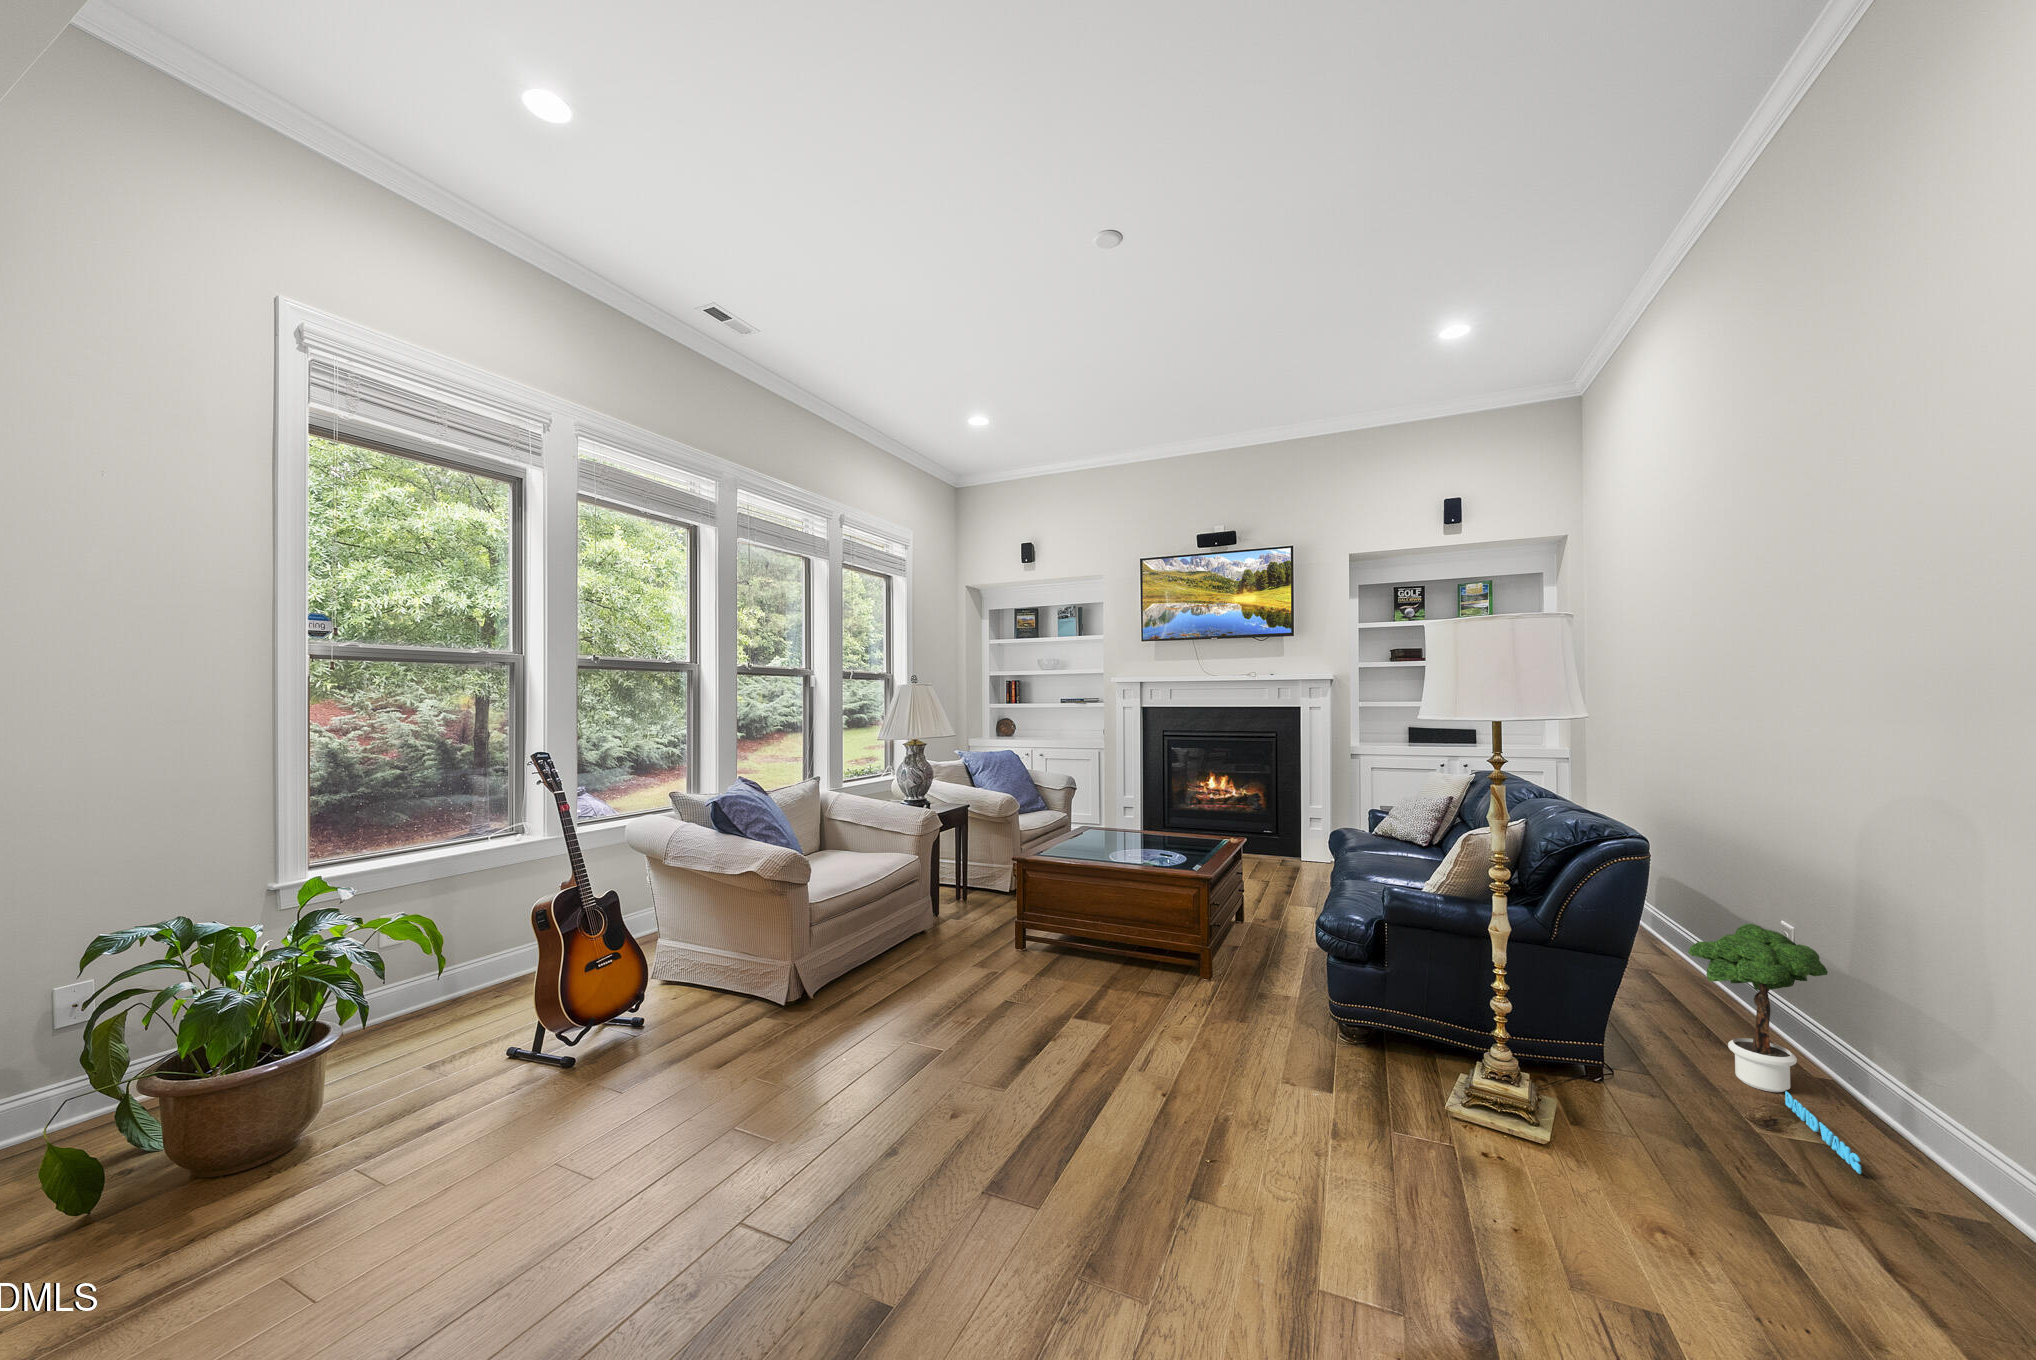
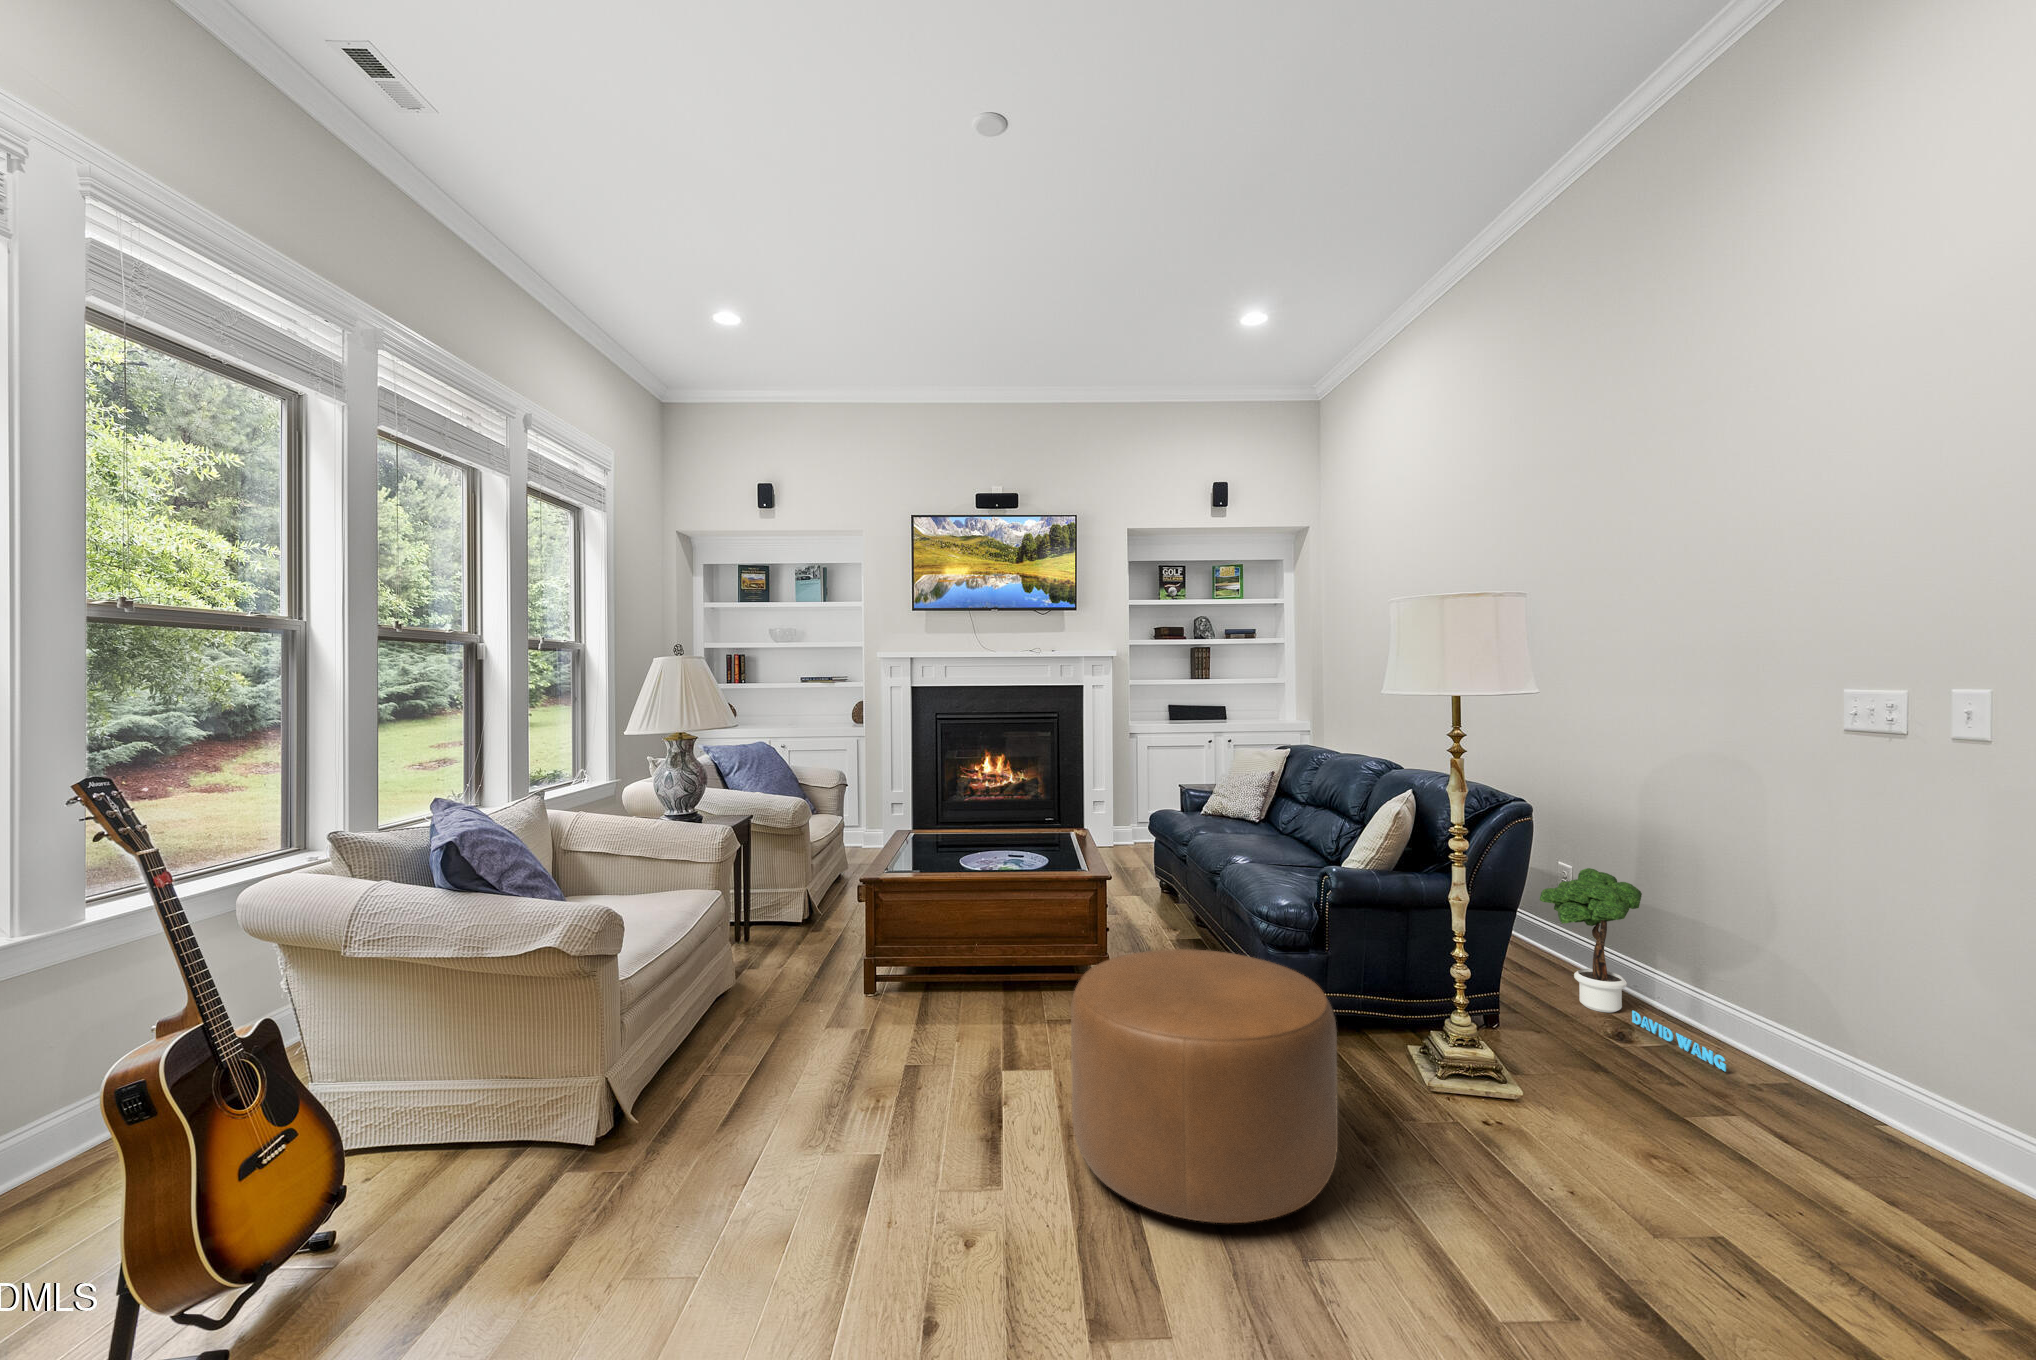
ottoman: none [1065,934,1286,1158] -> present [1071,949,1338,1223]

